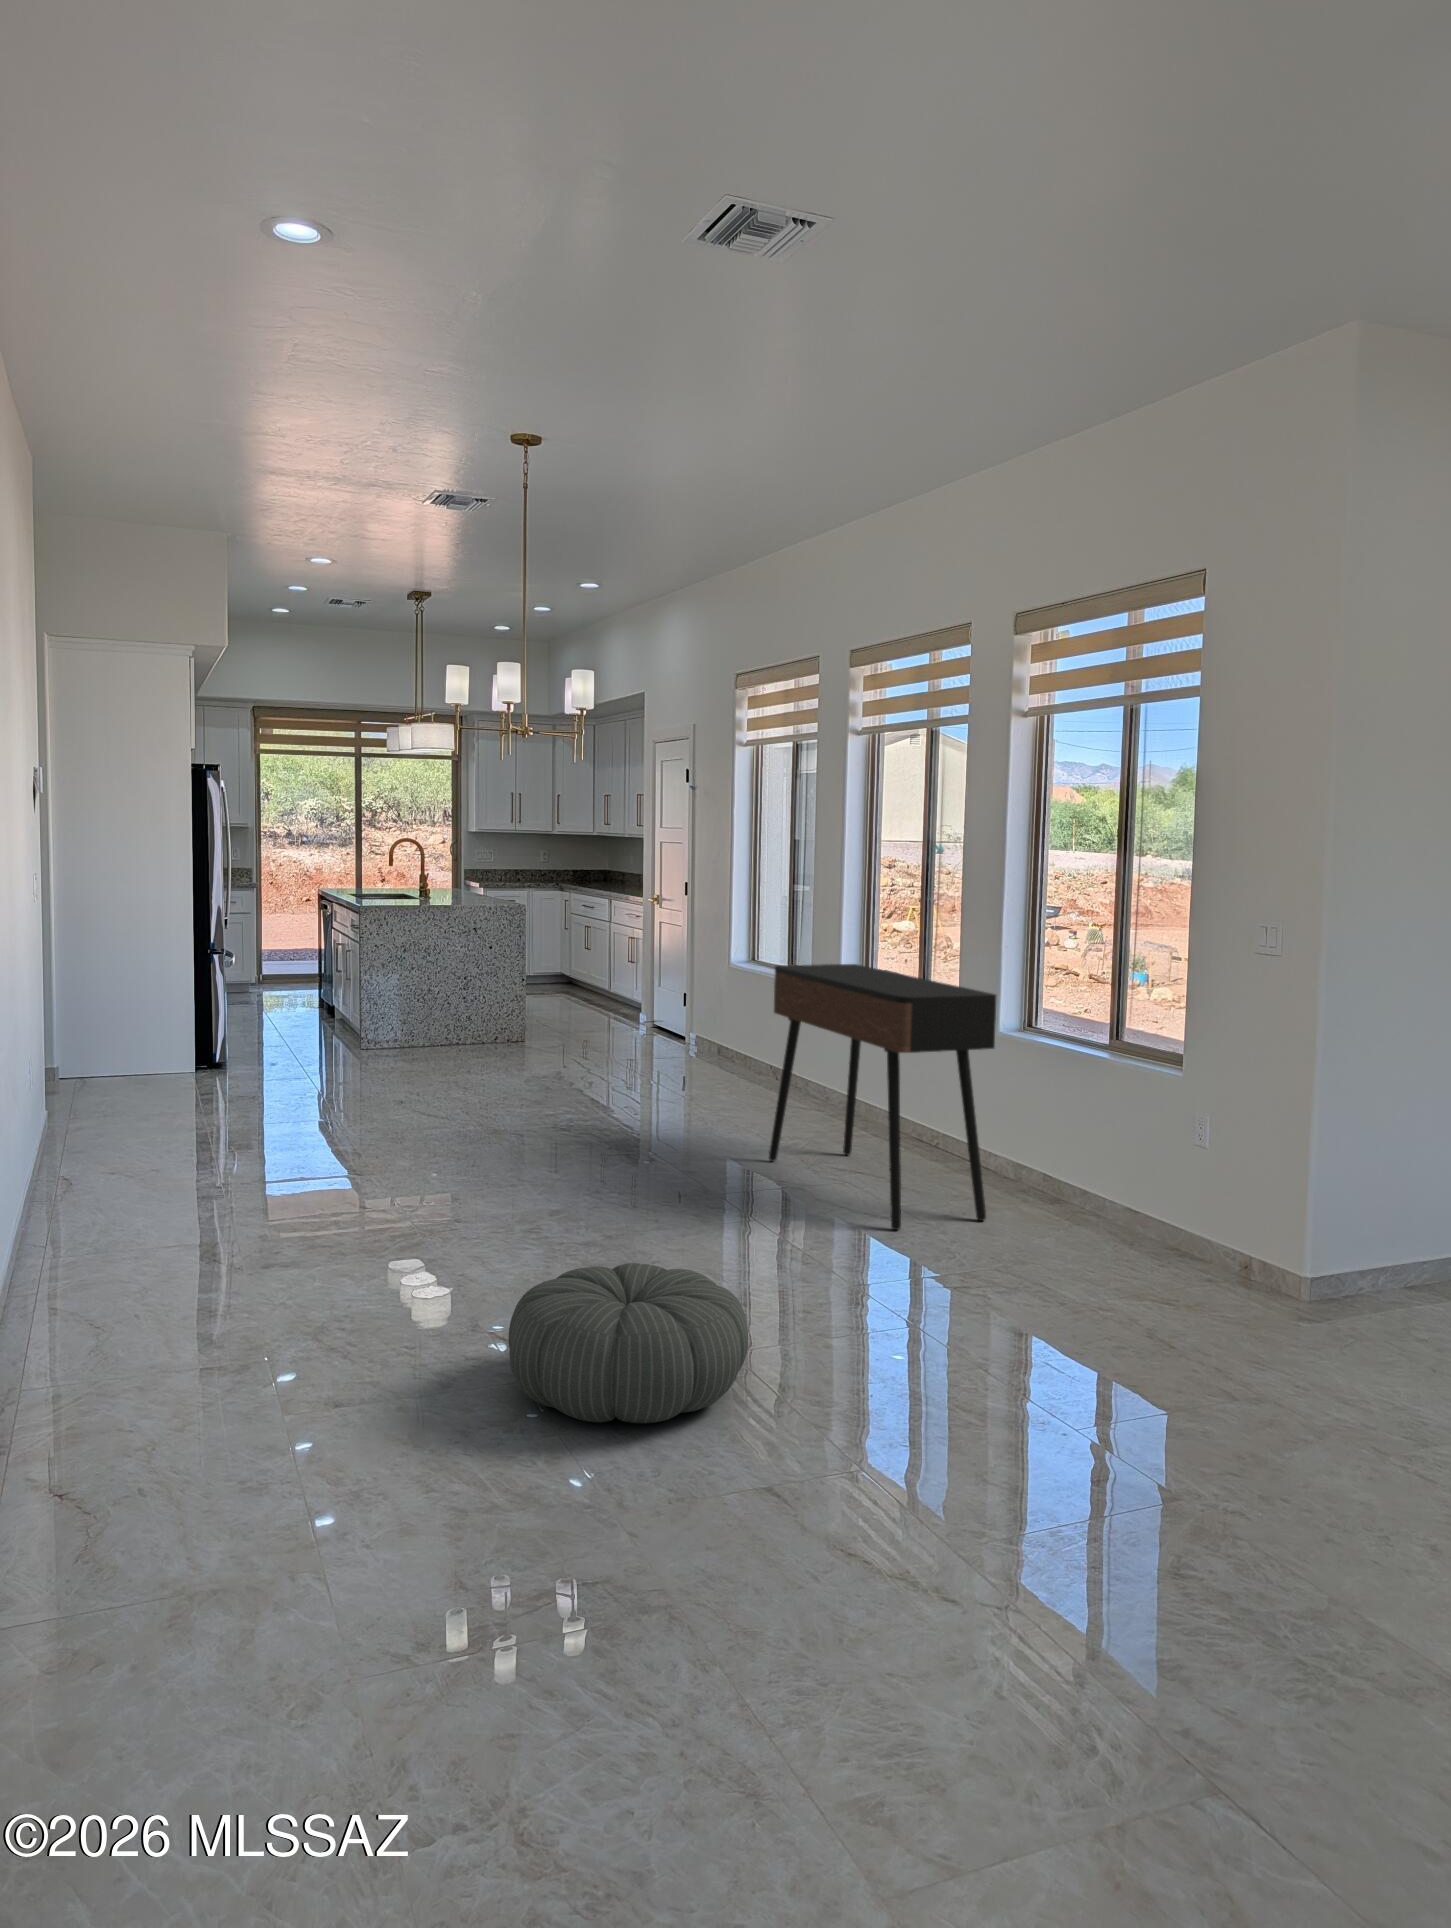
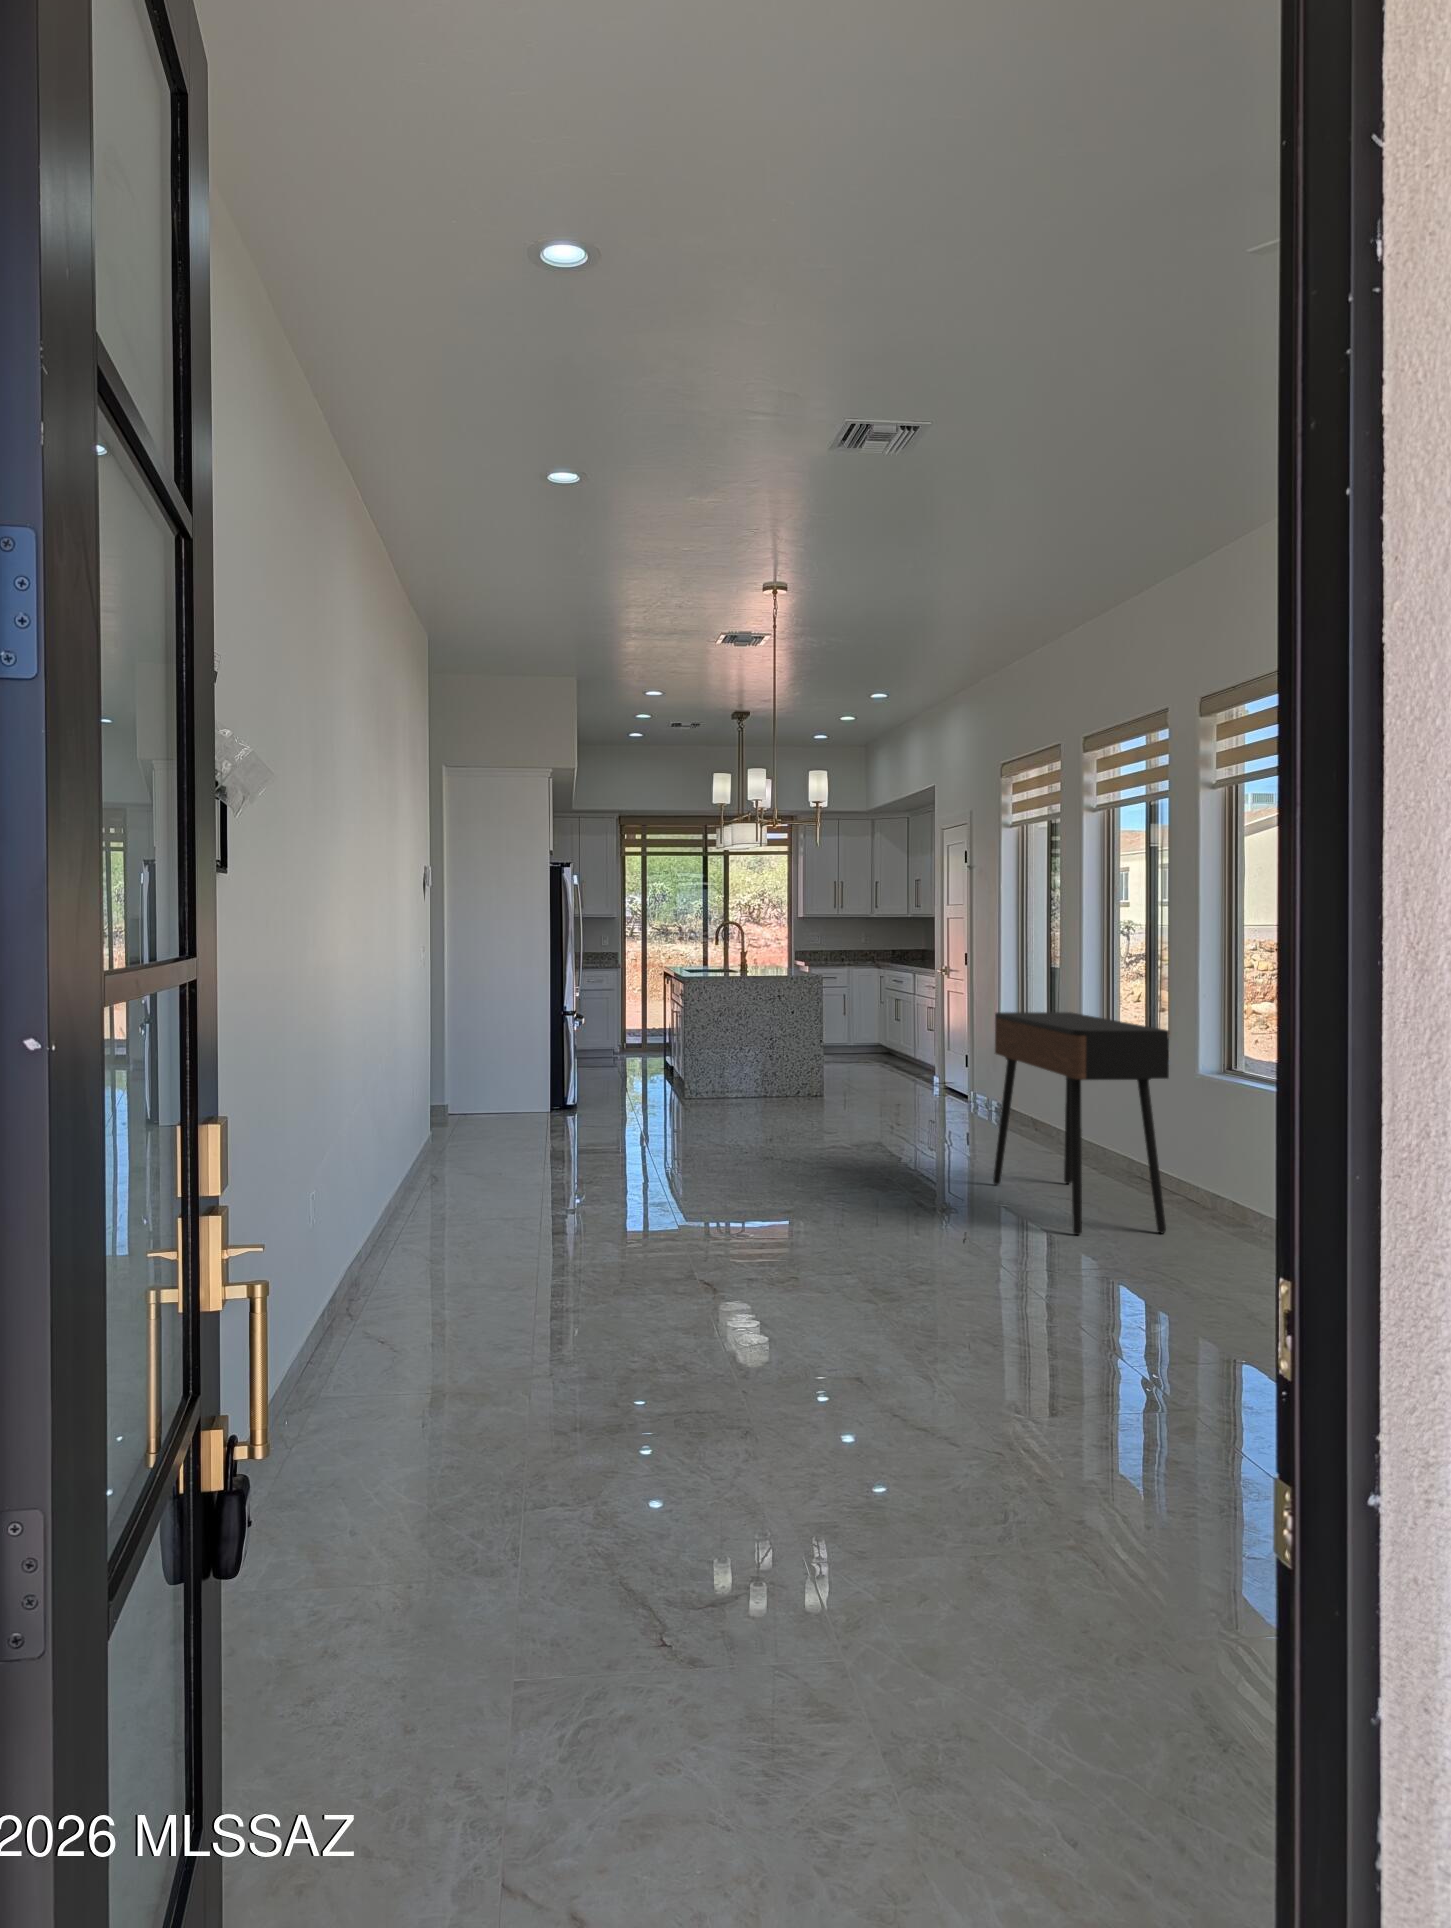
pouf: present [509,1263,748,1423] -> none [702,1220,888,1330]

